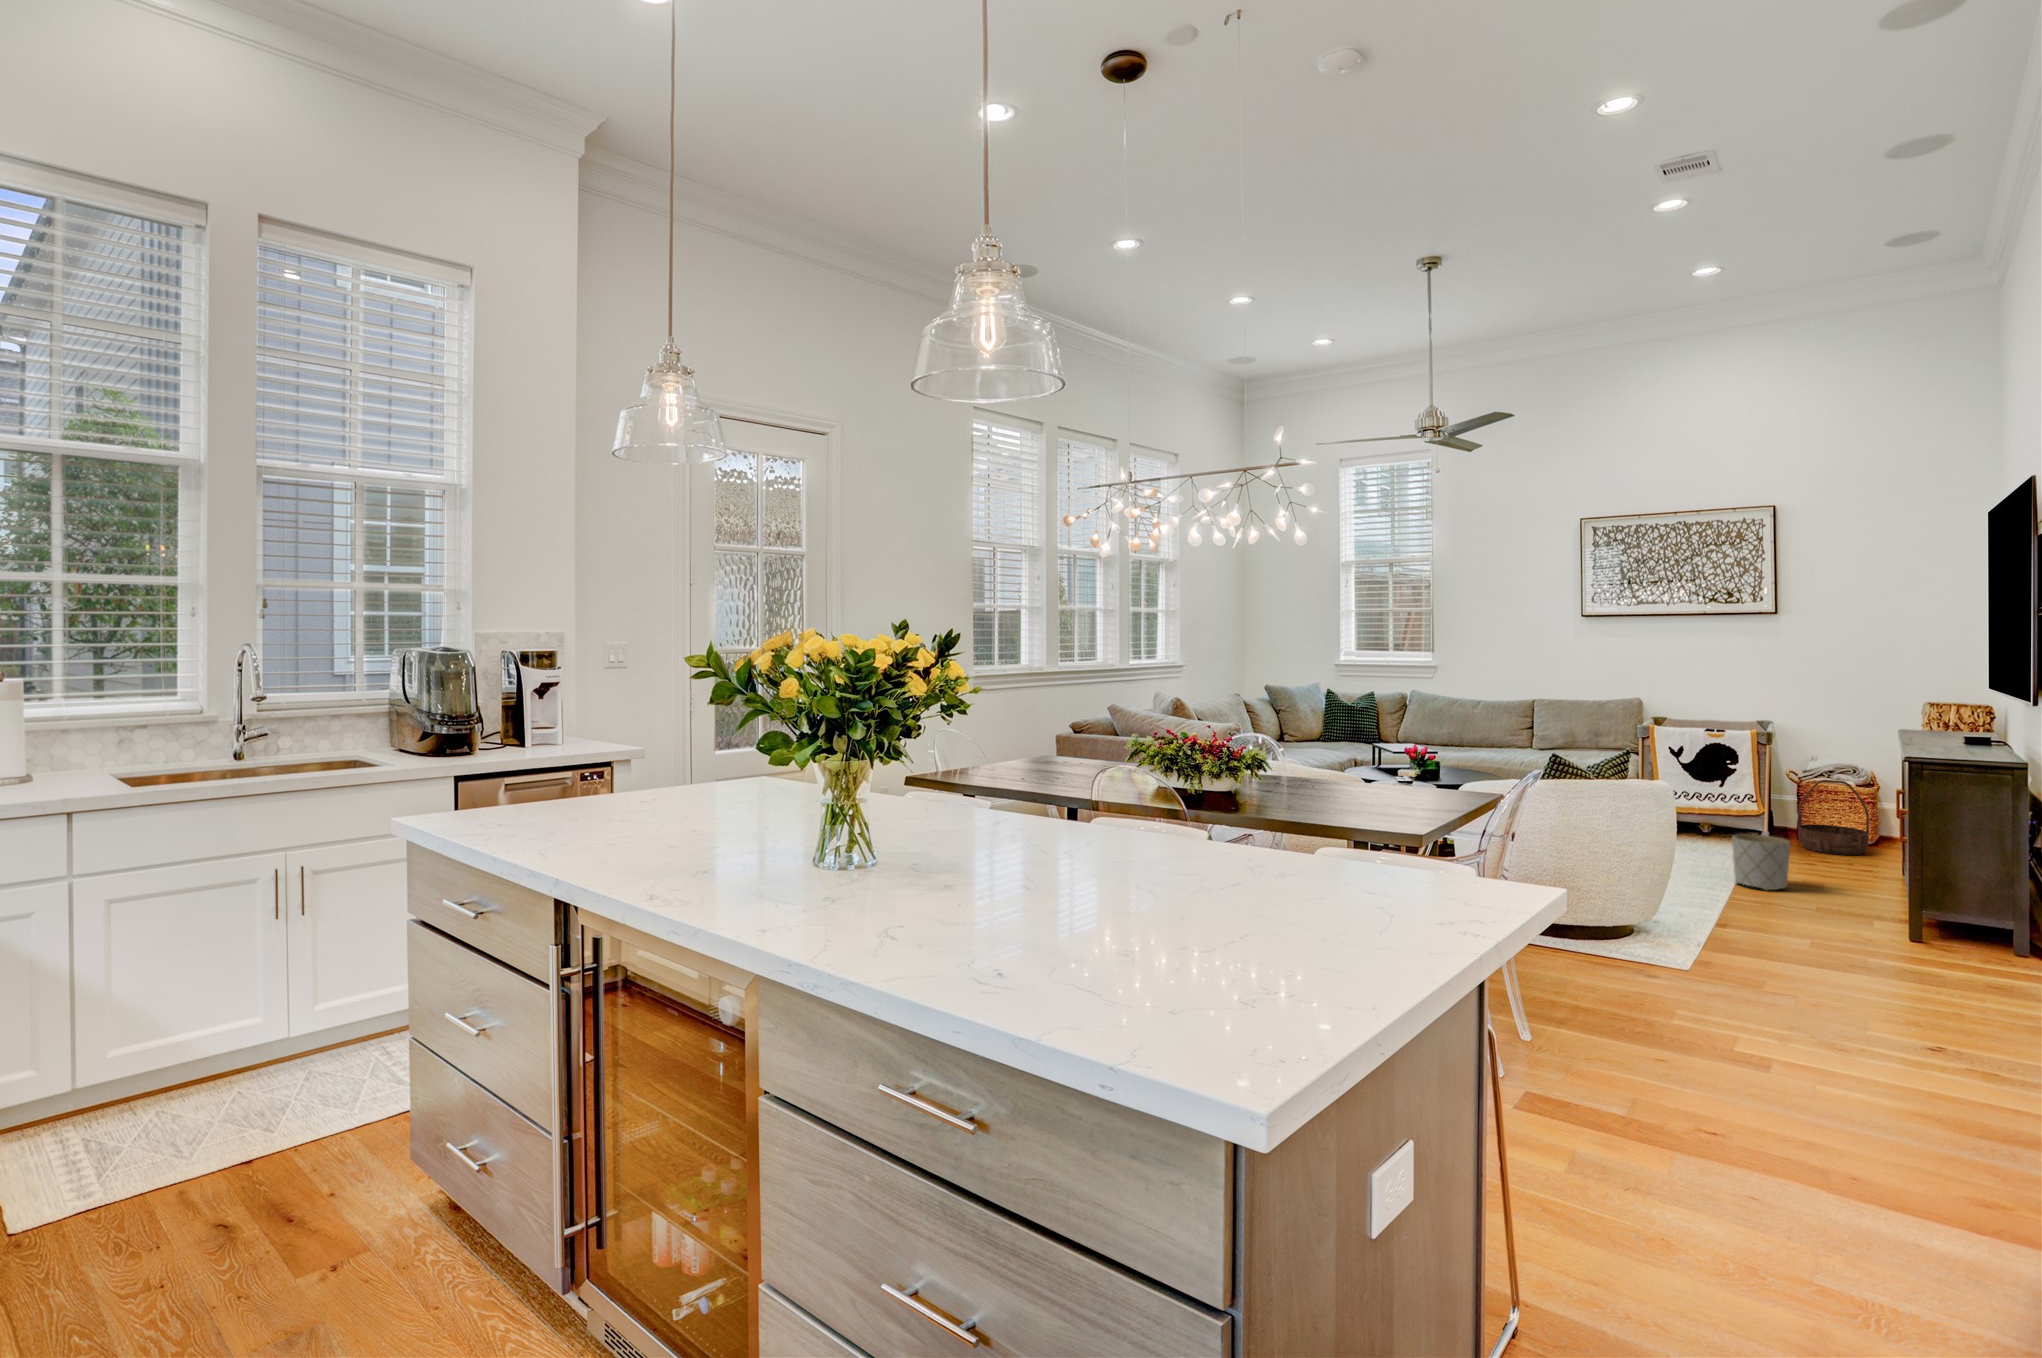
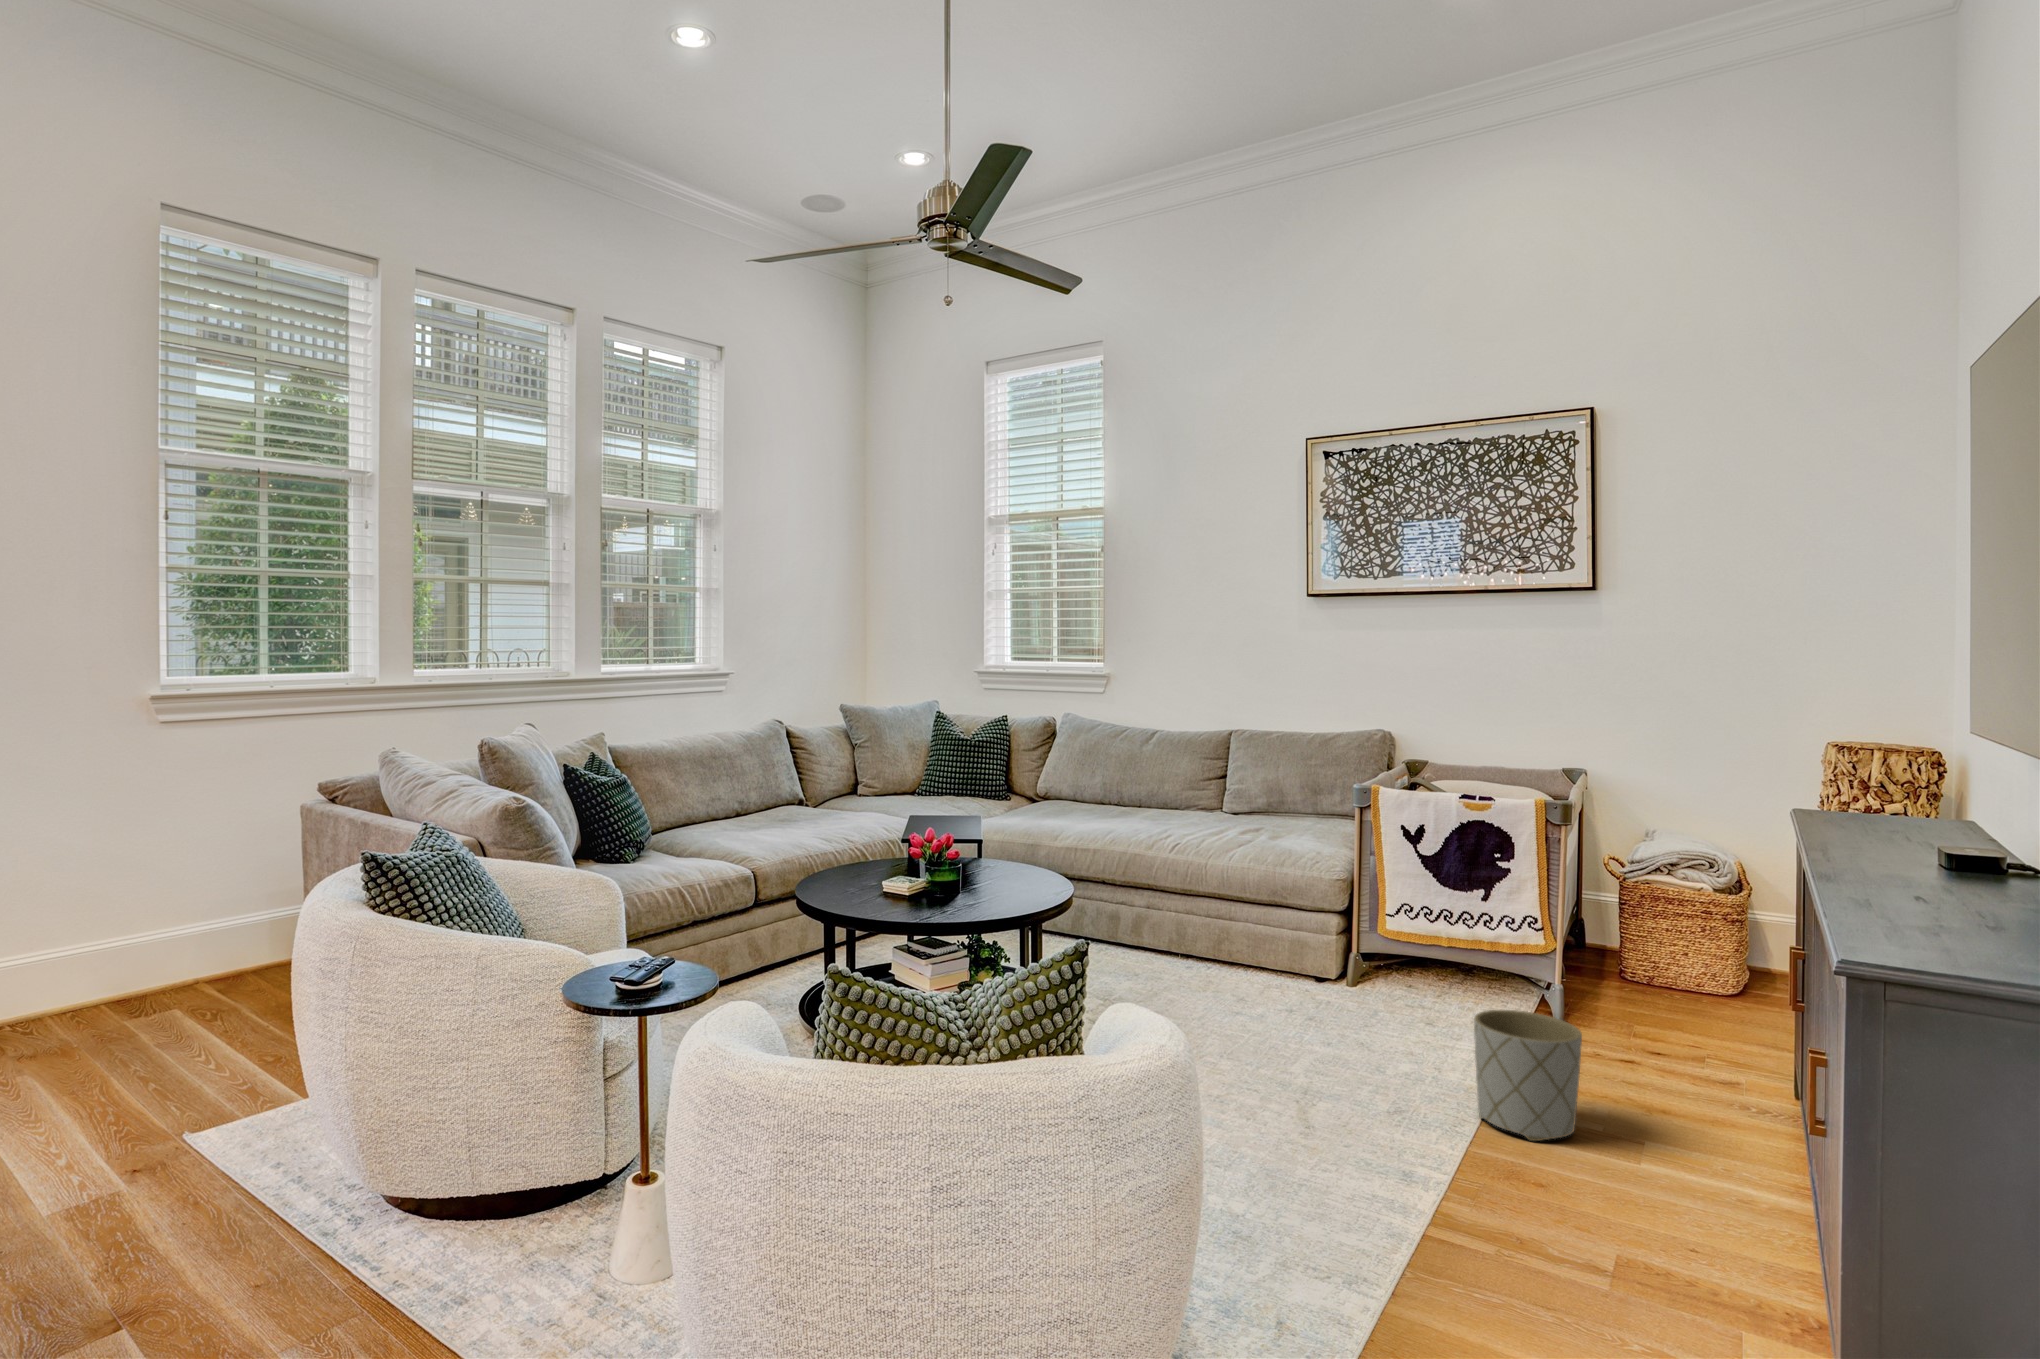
basket: present [1798,780,1869,855] -> none [1618,880,1734,1020]

